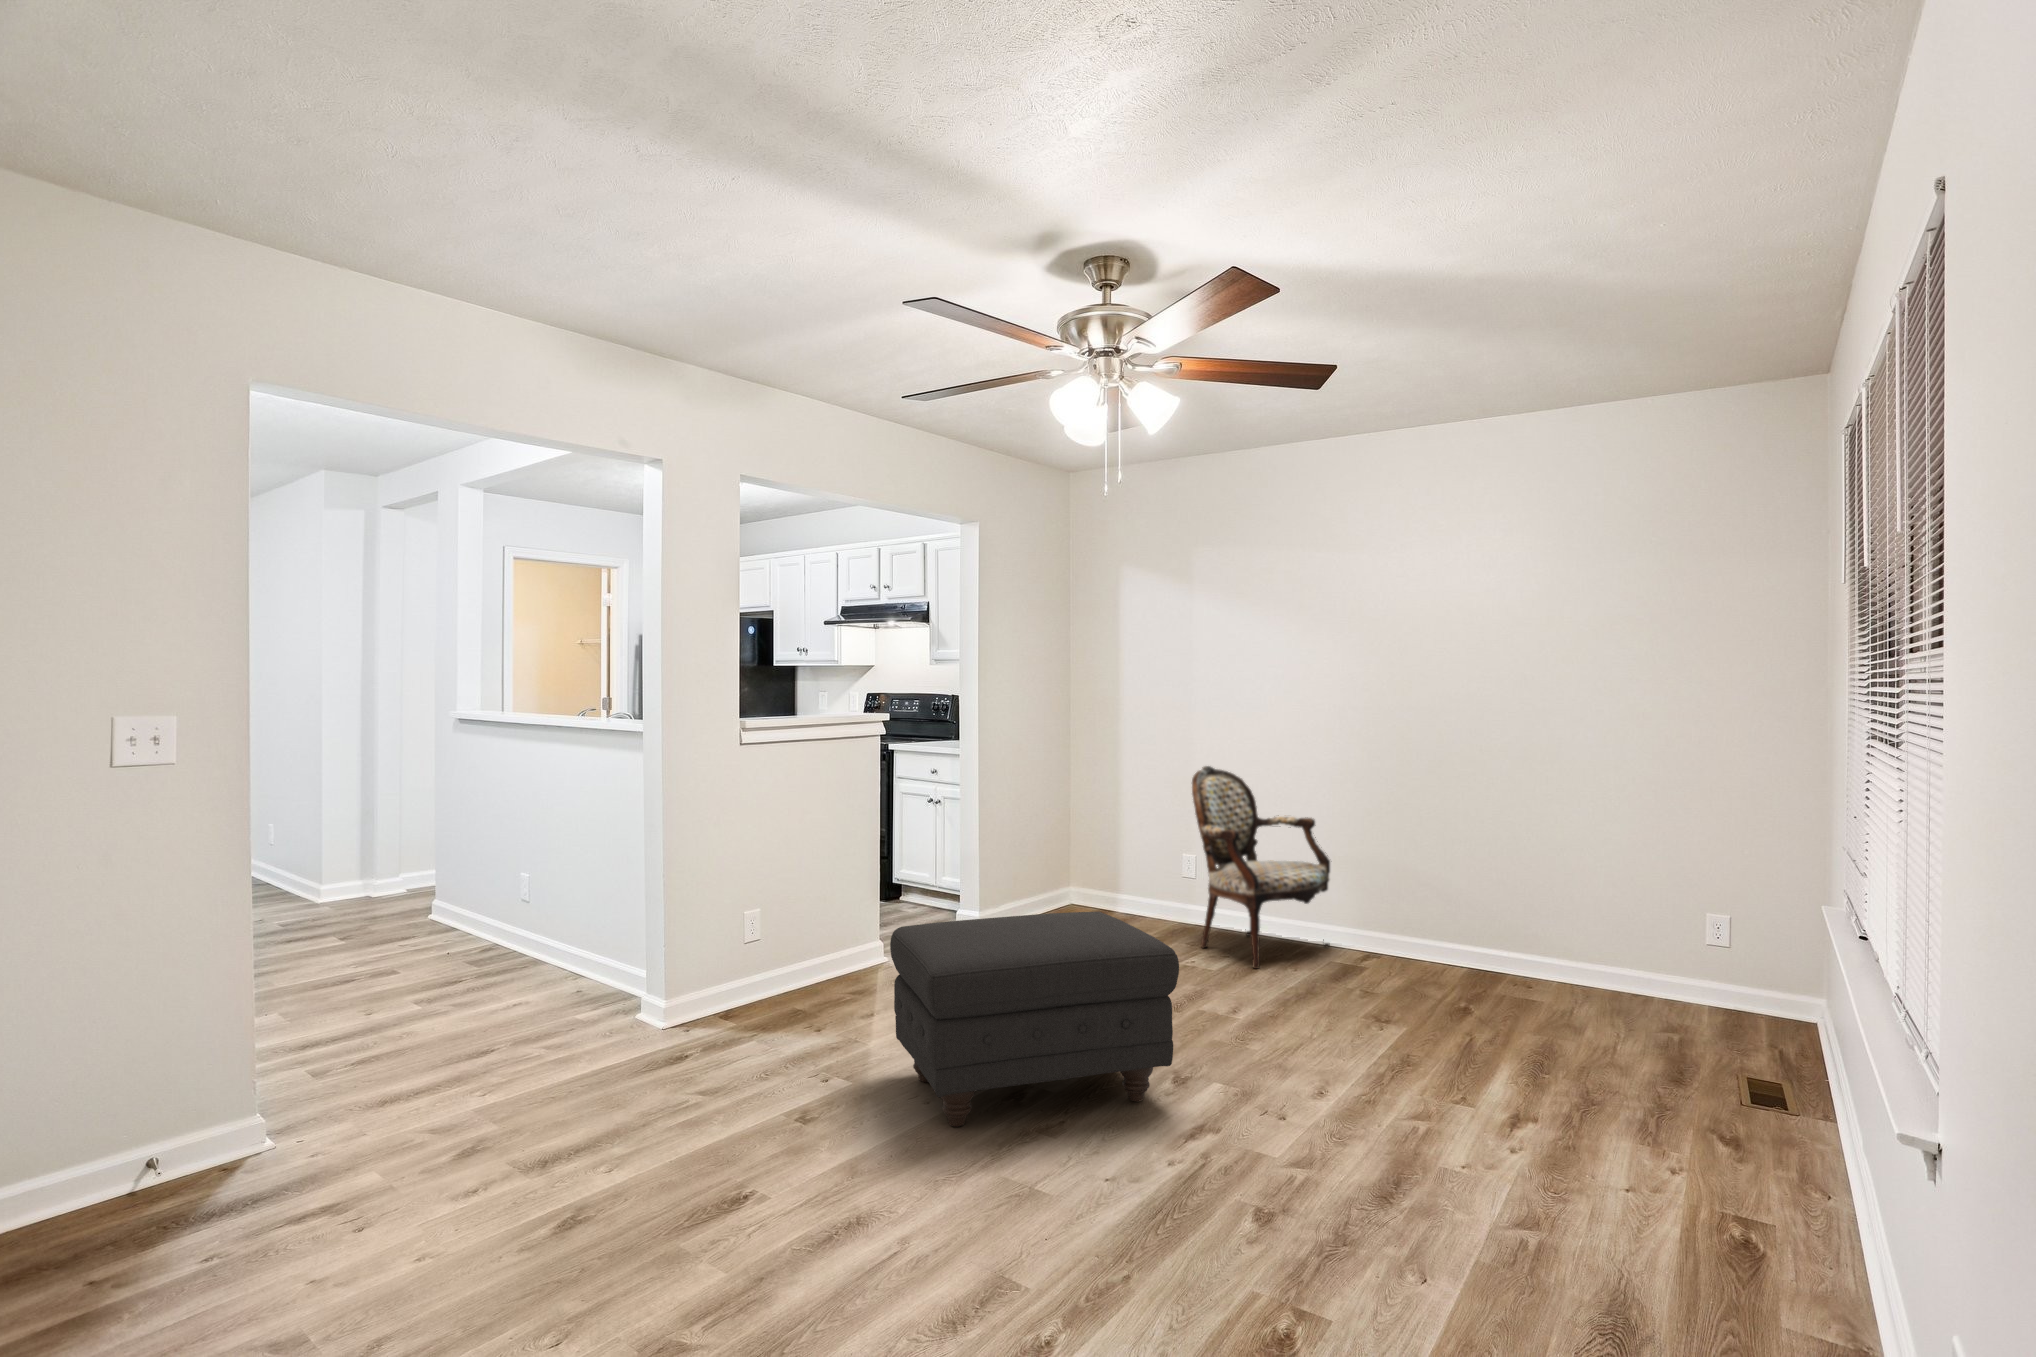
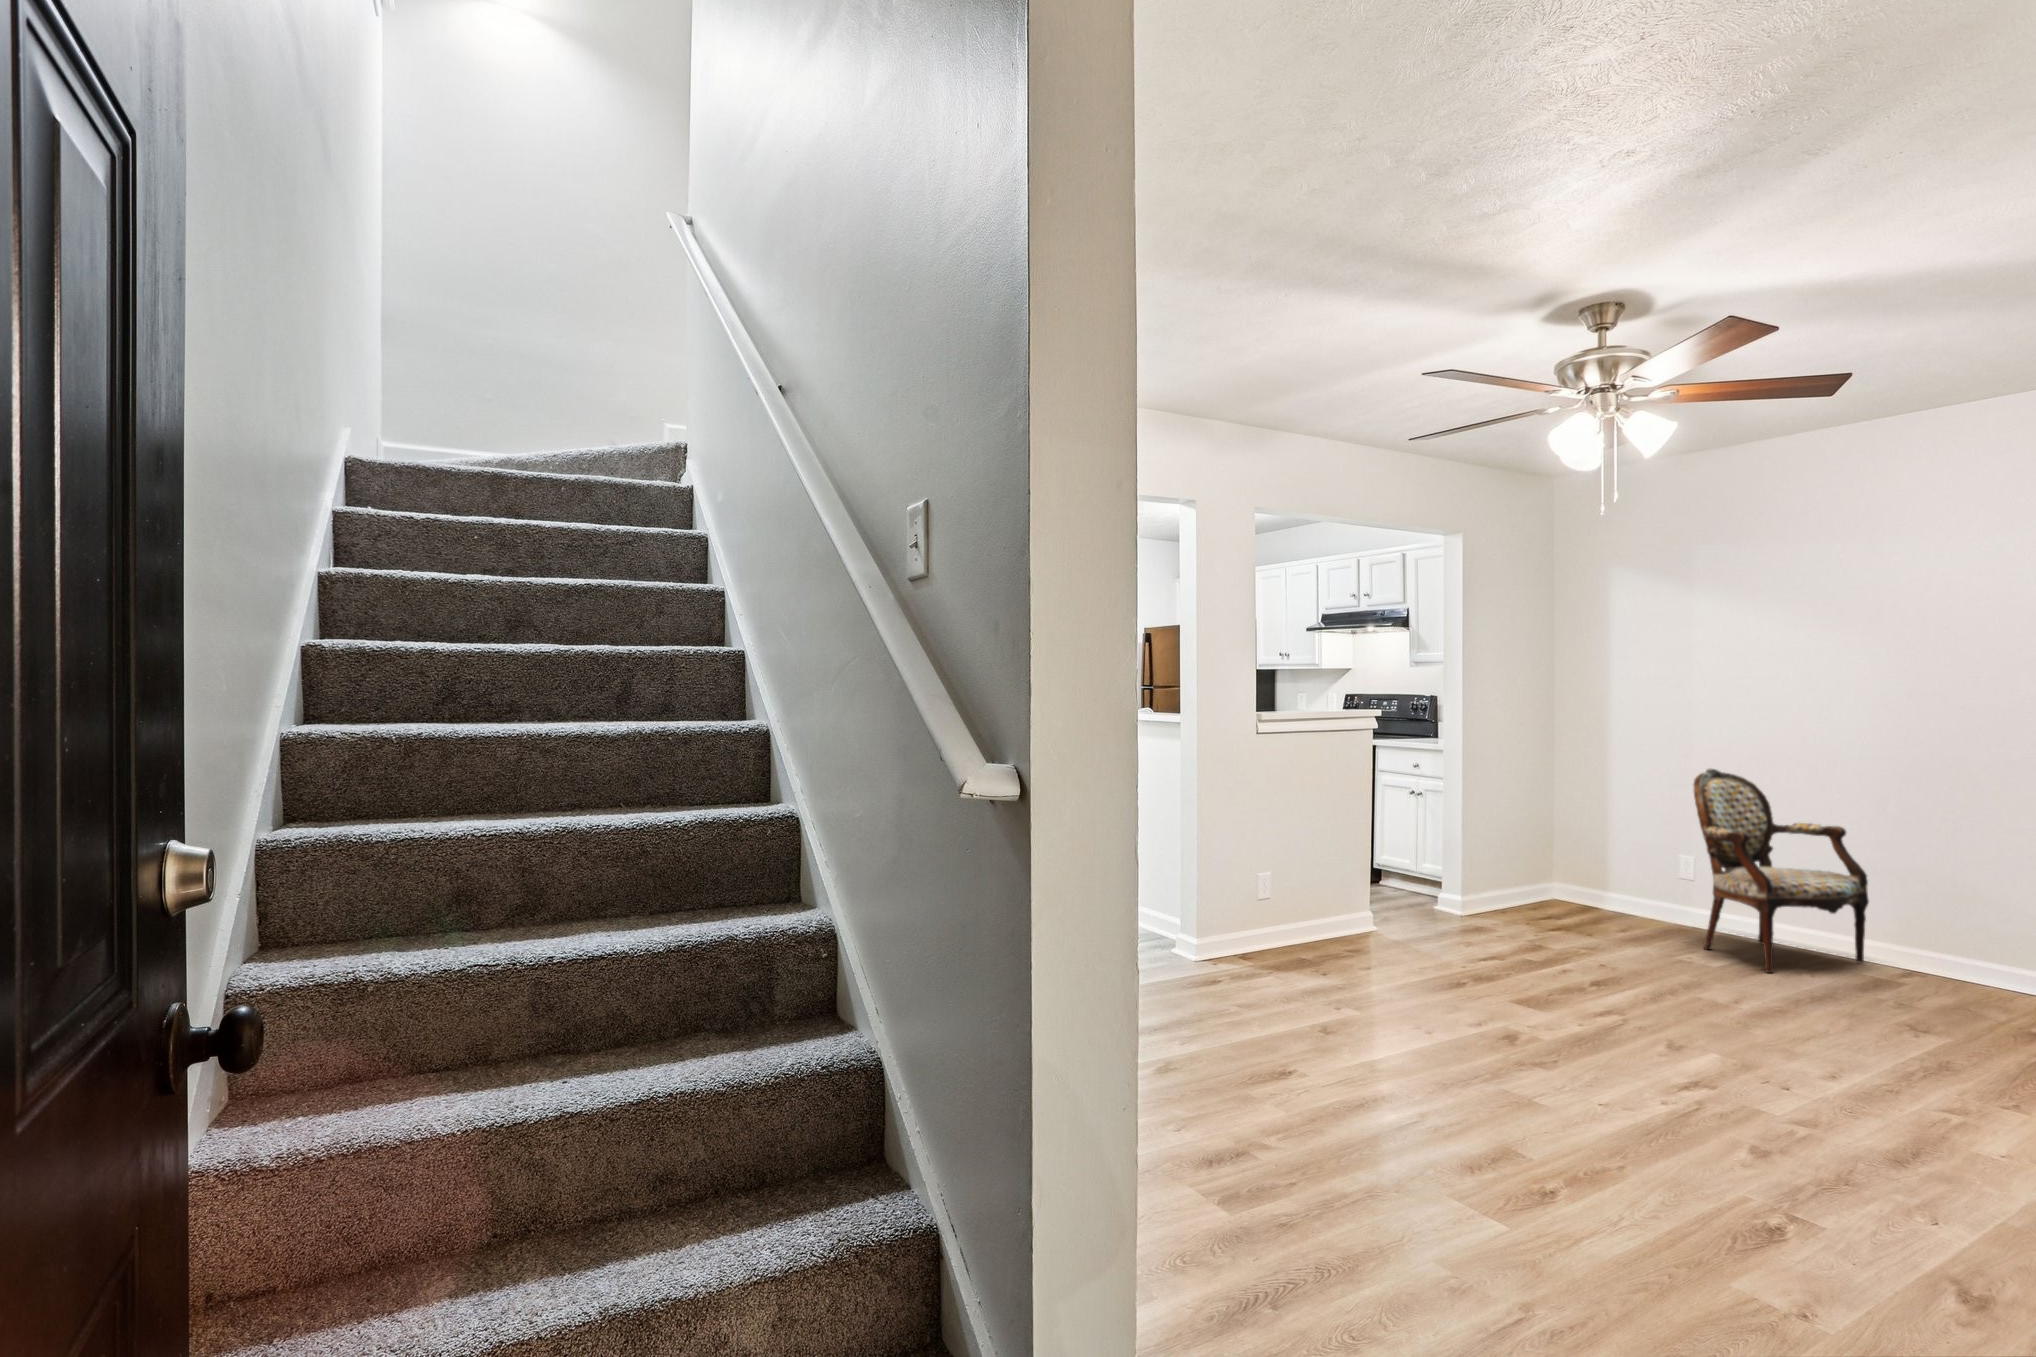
ottoman: present [890,912,1179,1127] -> none [1393,887,1677,1060]

